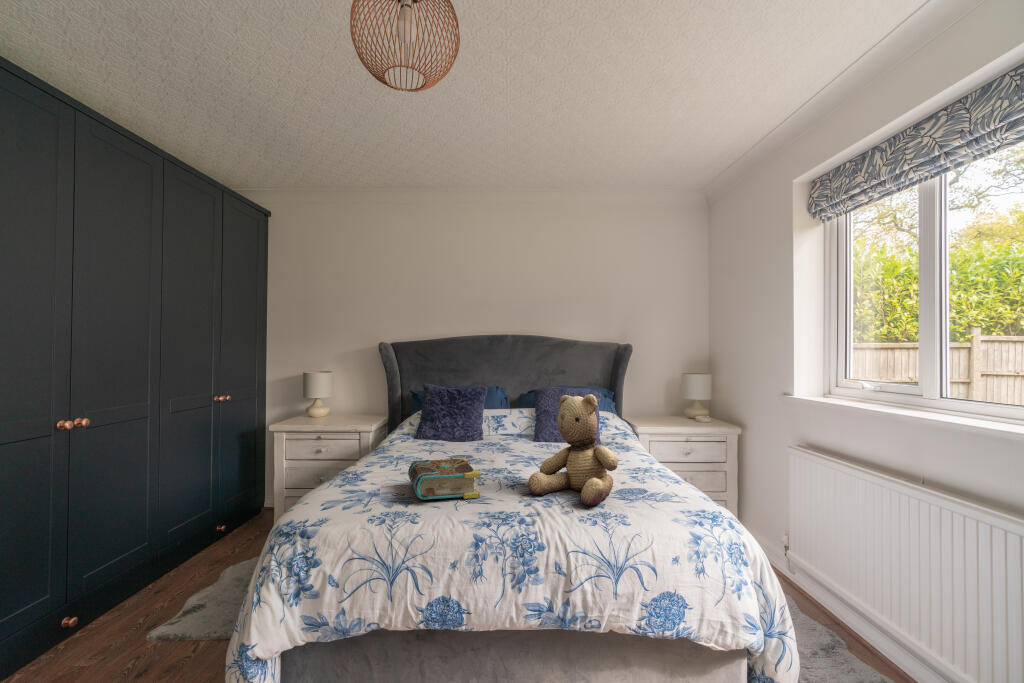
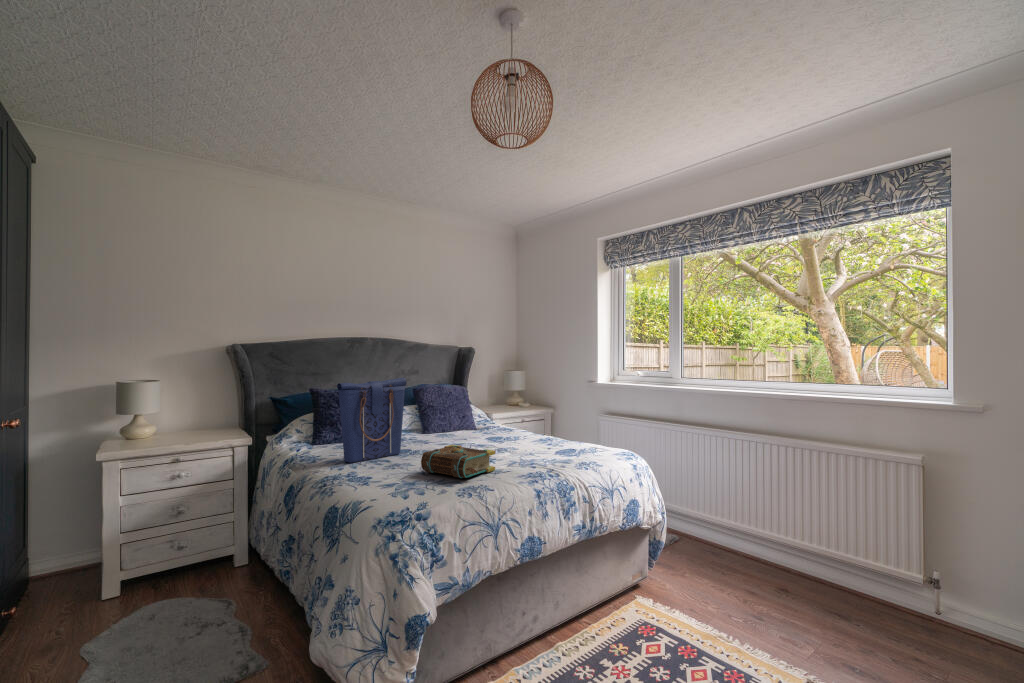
tote bag: none [384,377,460,460] -> present [337,378,407,463]
teddy bear: present [528,394,618,506] -> none [508,384,577,462]

